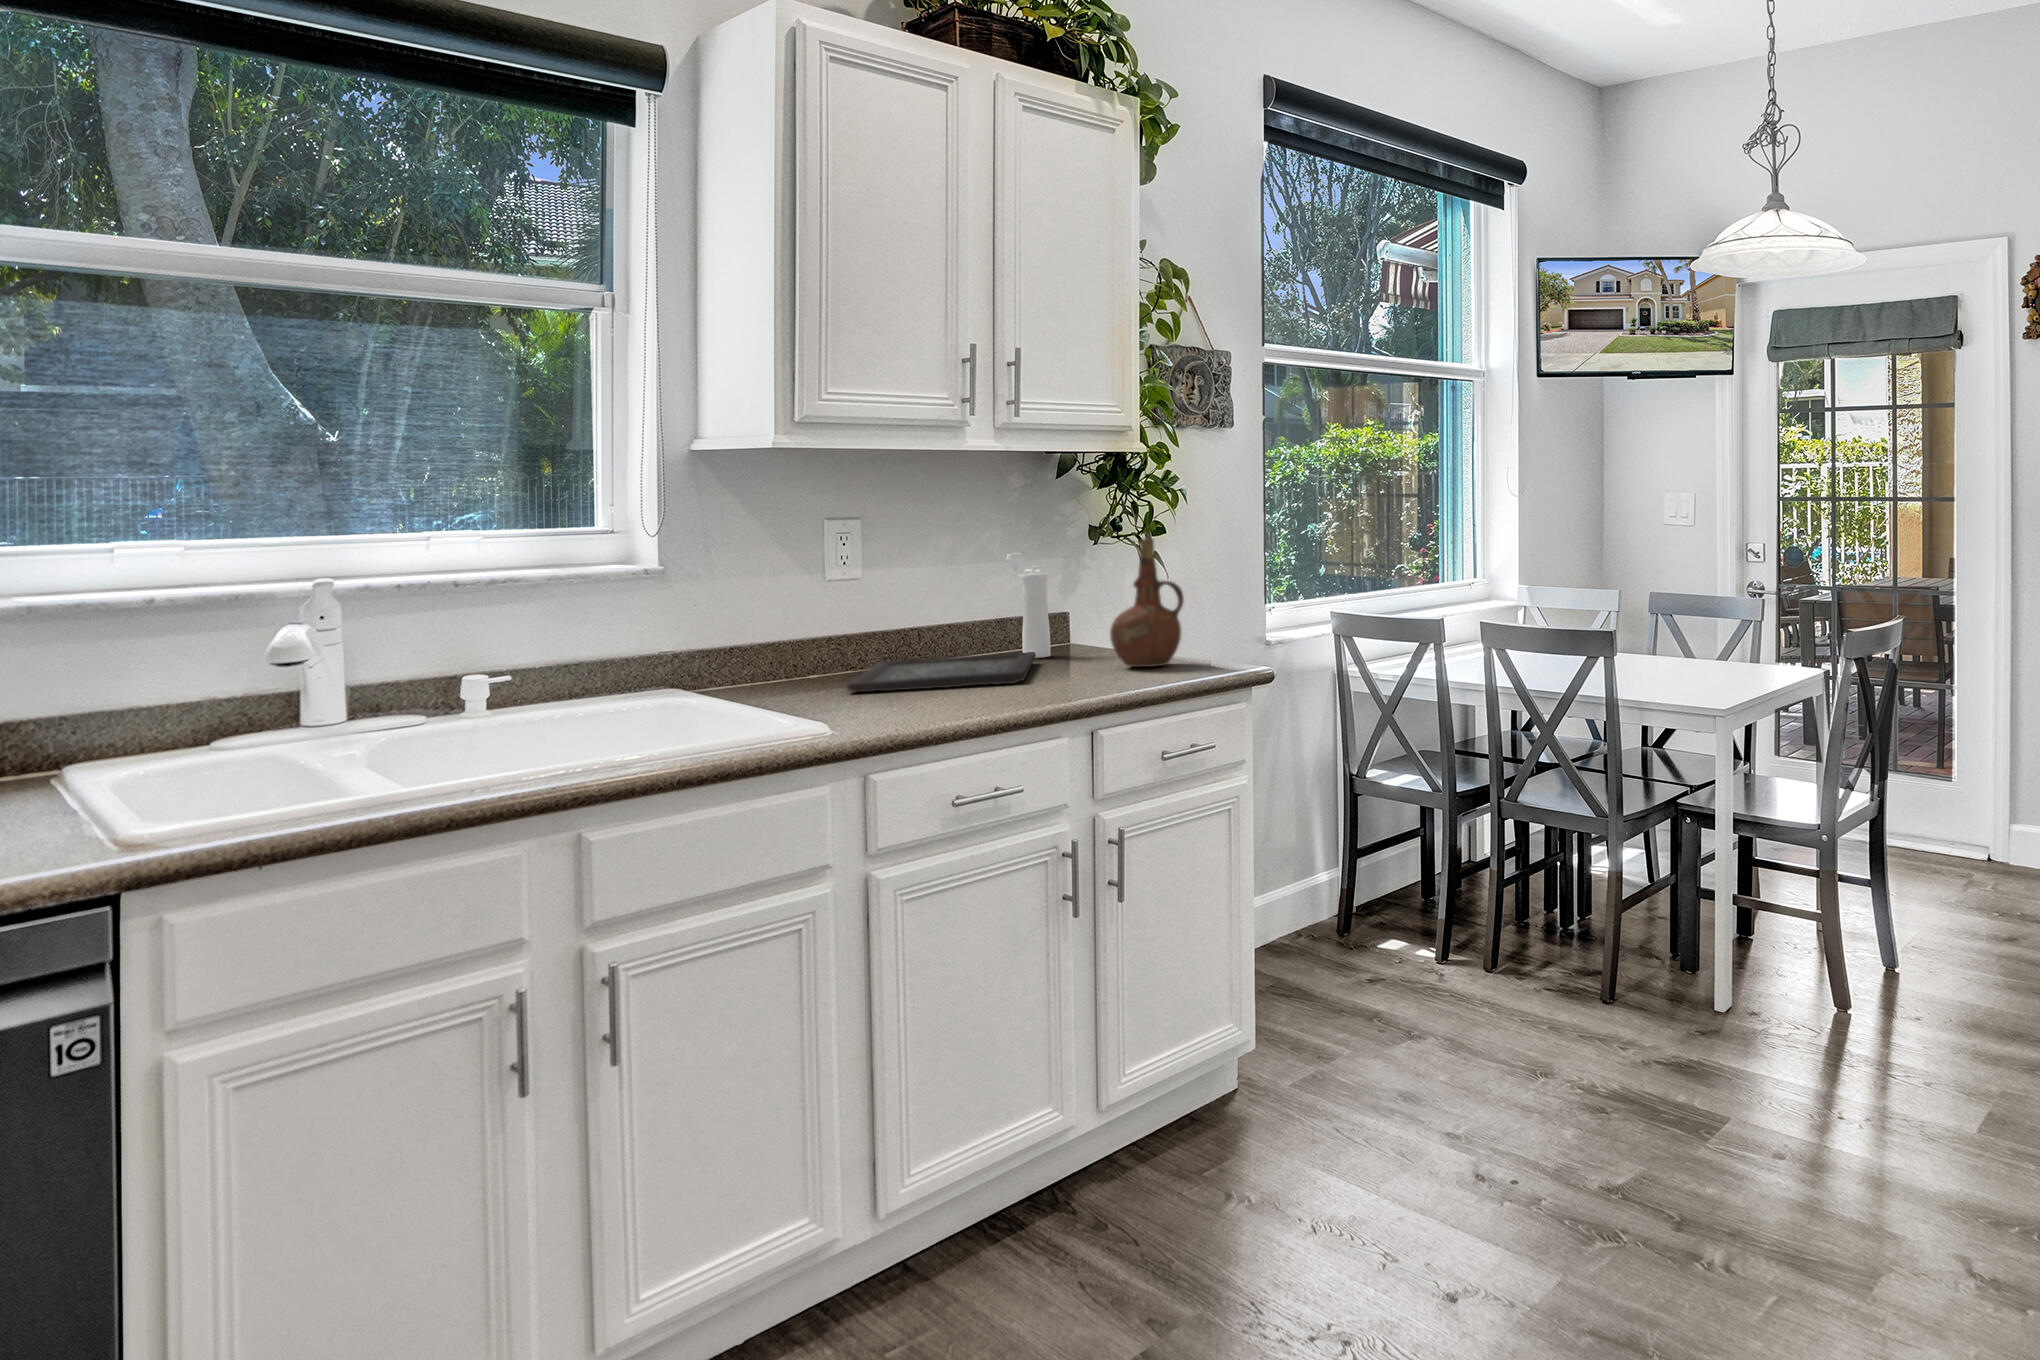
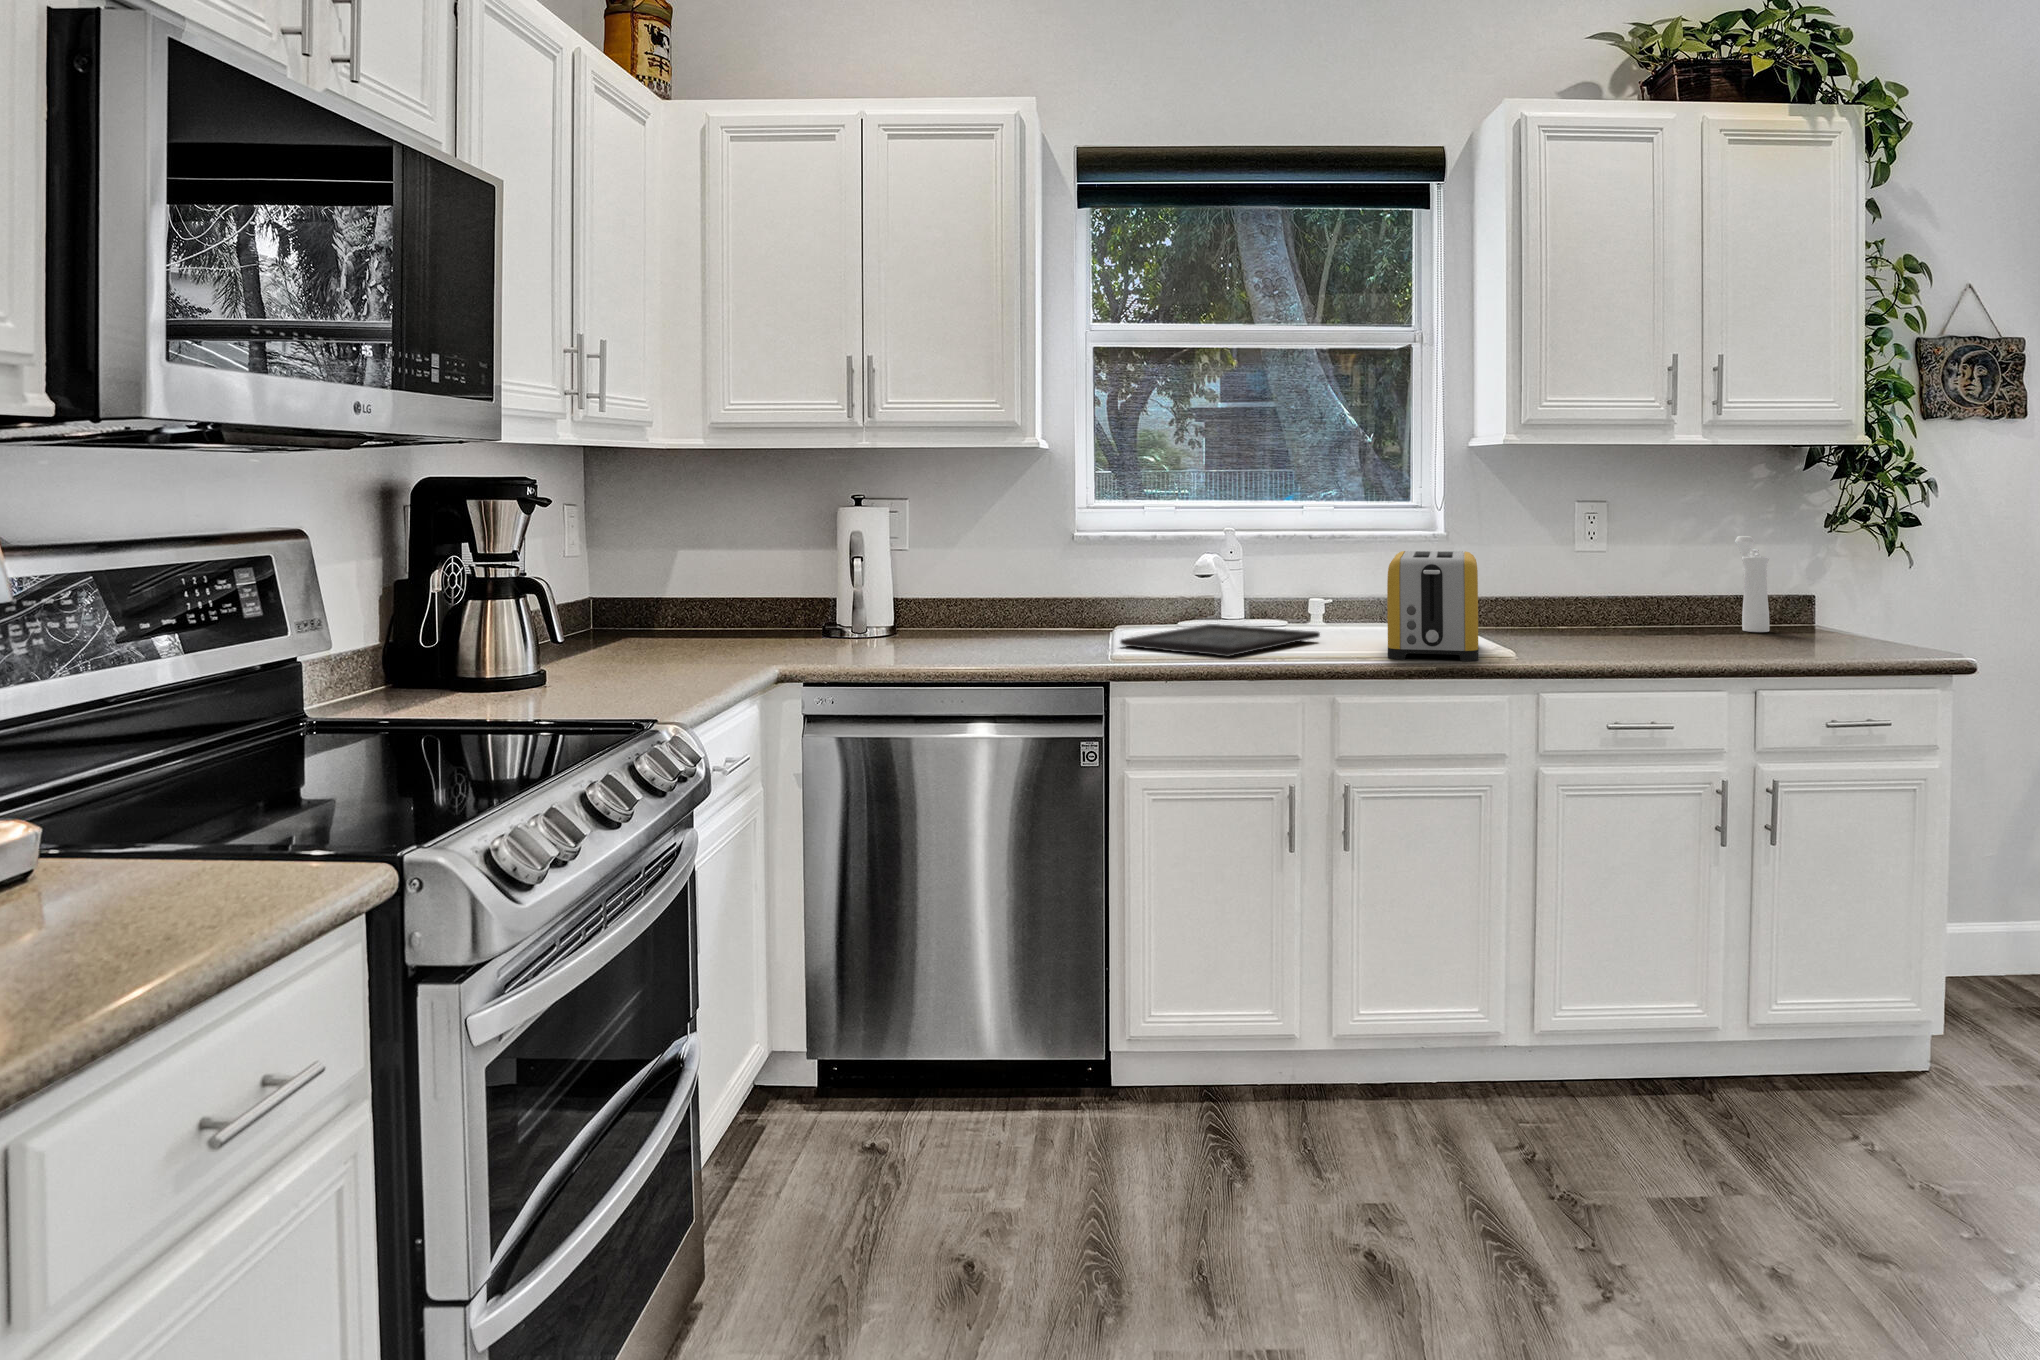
ceramic pitcher: present [1110,538,1184,667] -> none [1794,533,1871,653]
toaster: none [628,586,791,746] -> present [1387,551,1478,661]
tray: present [847,653,1035,692] -> present [1120,624,1320,657]

